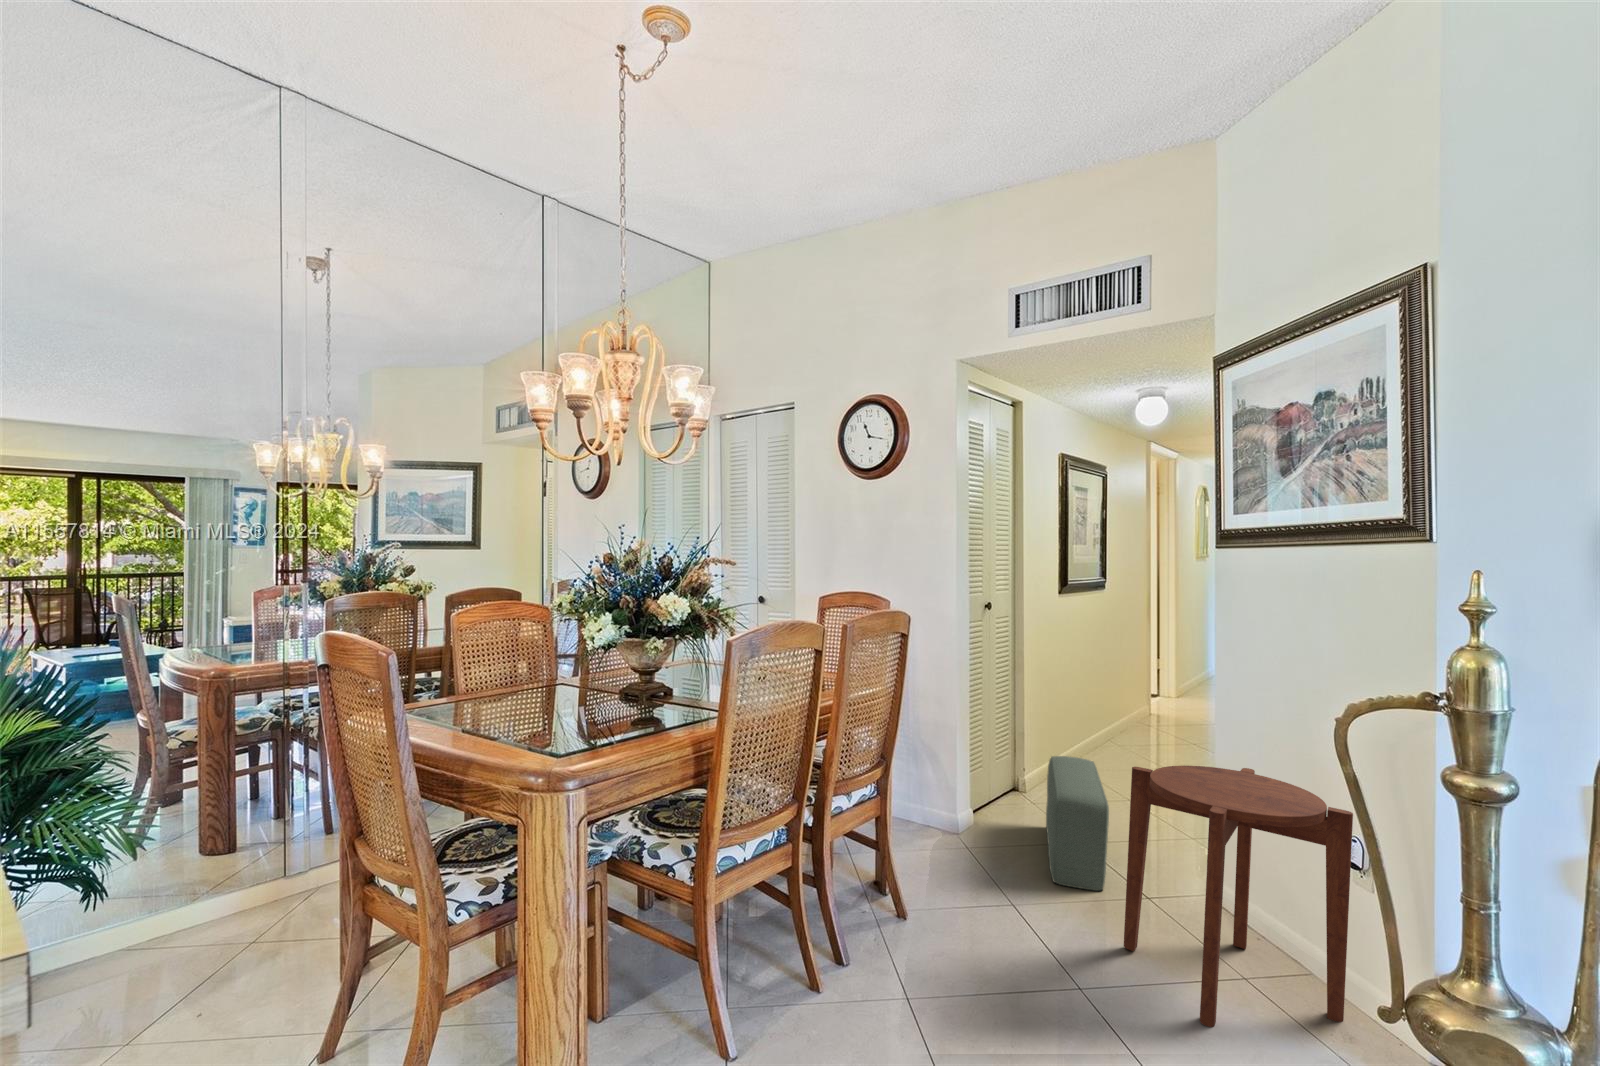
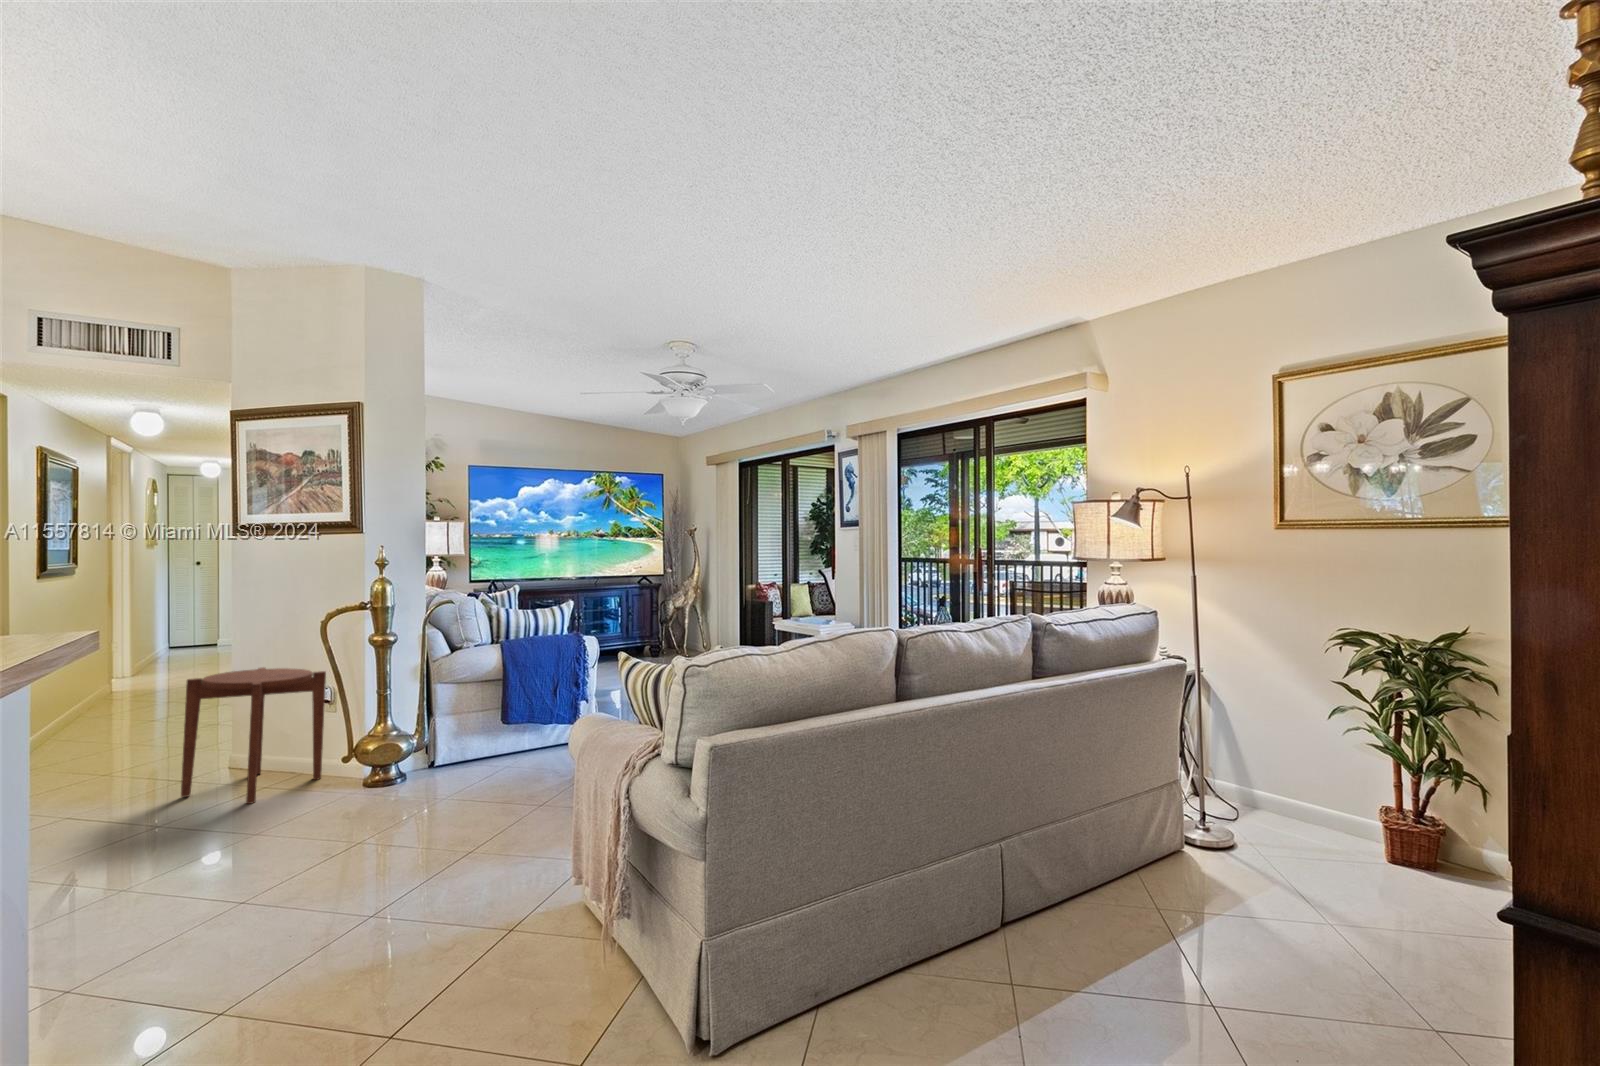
pouf: present [1046,756,1109,891] -> none [66,705,150,791]

